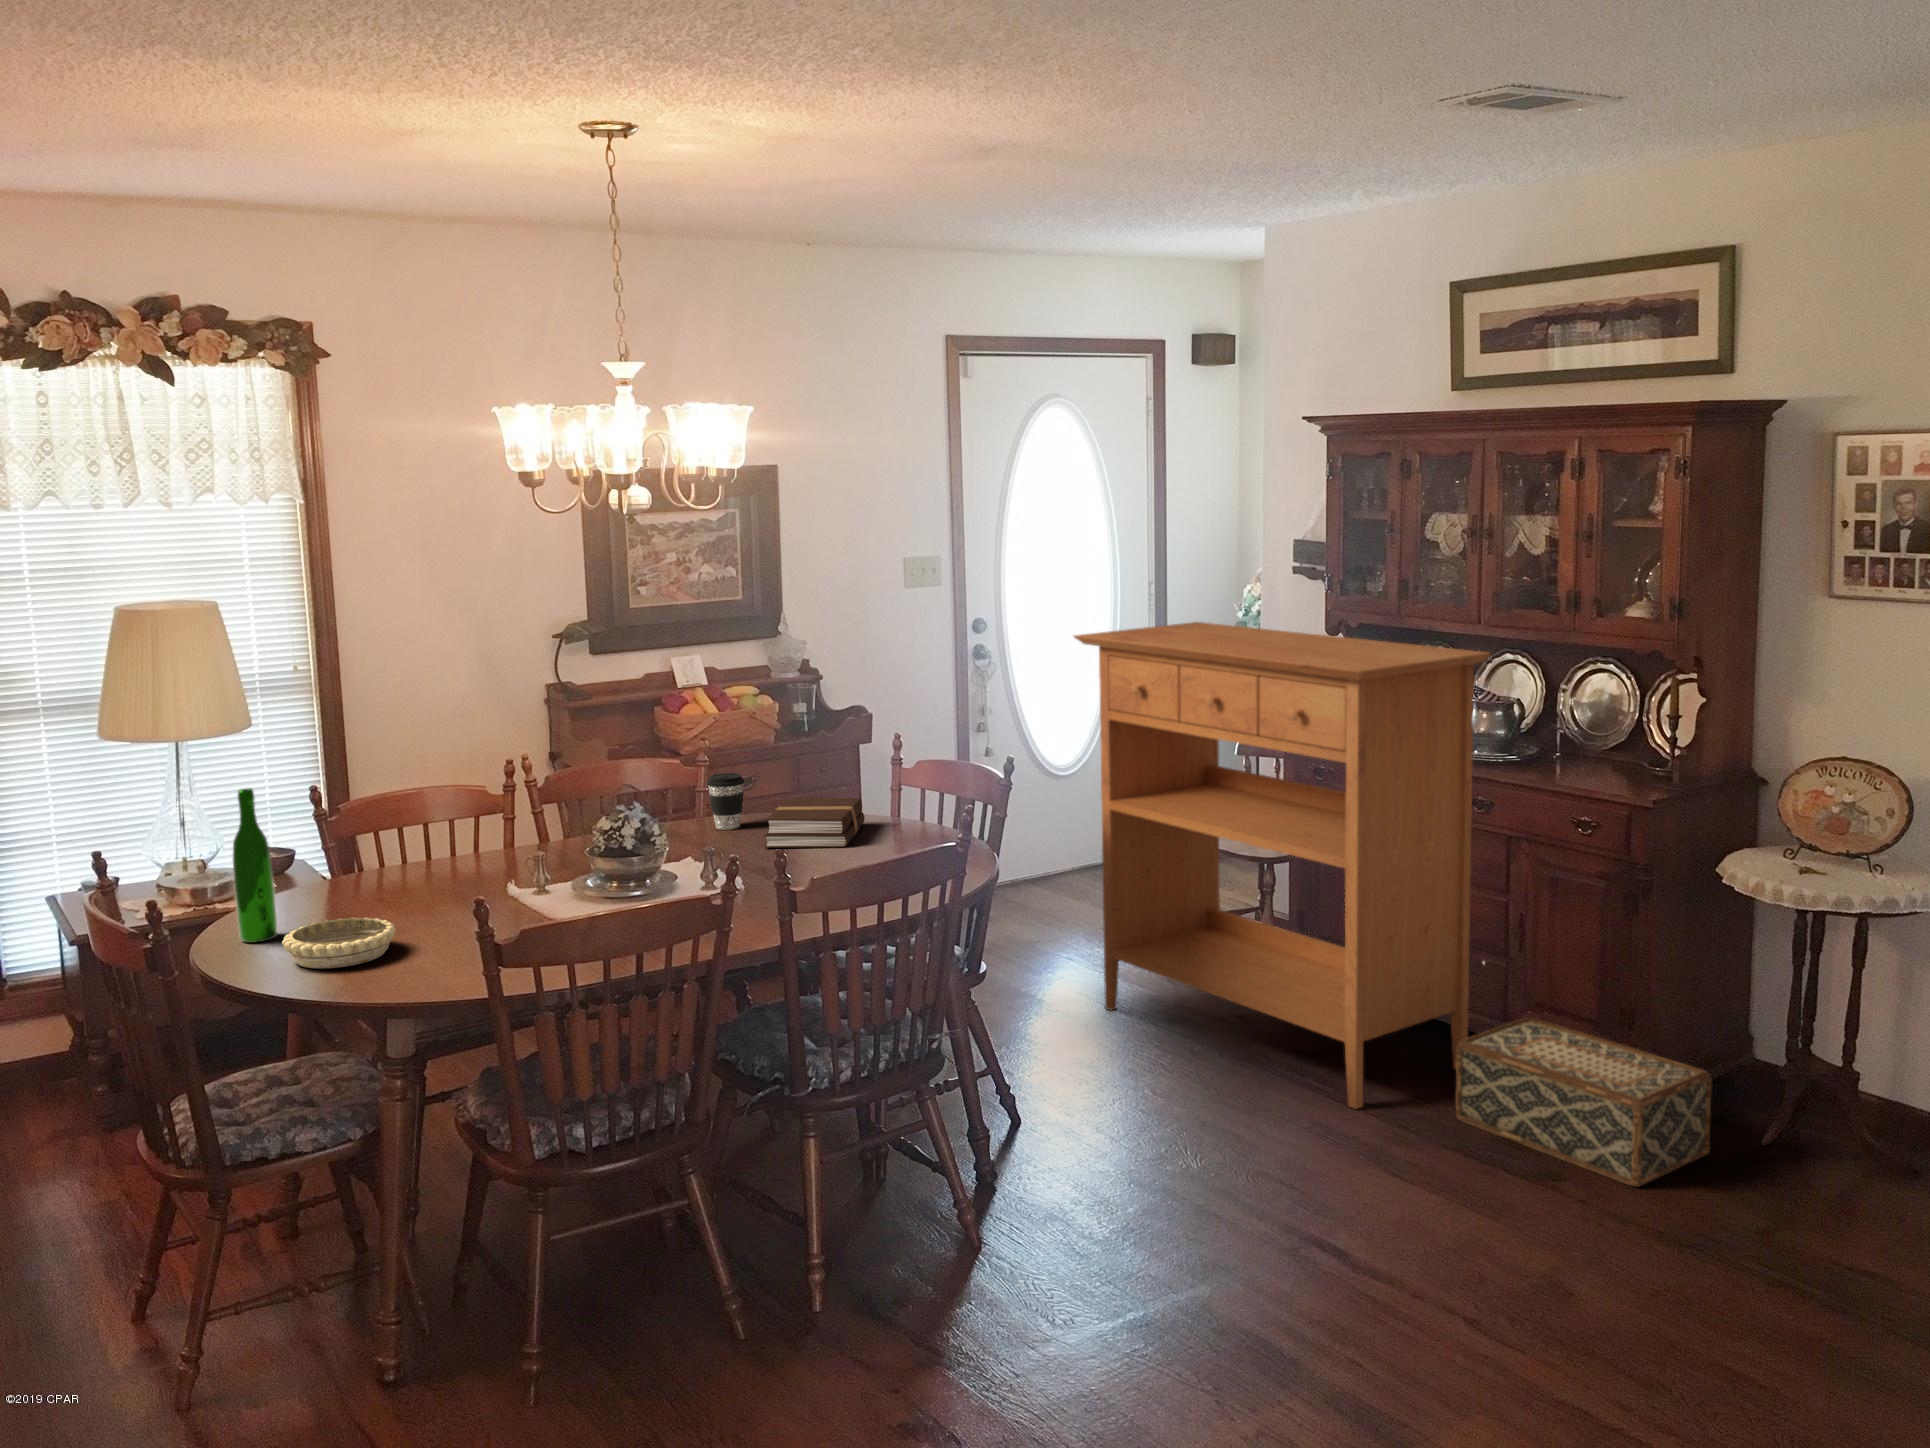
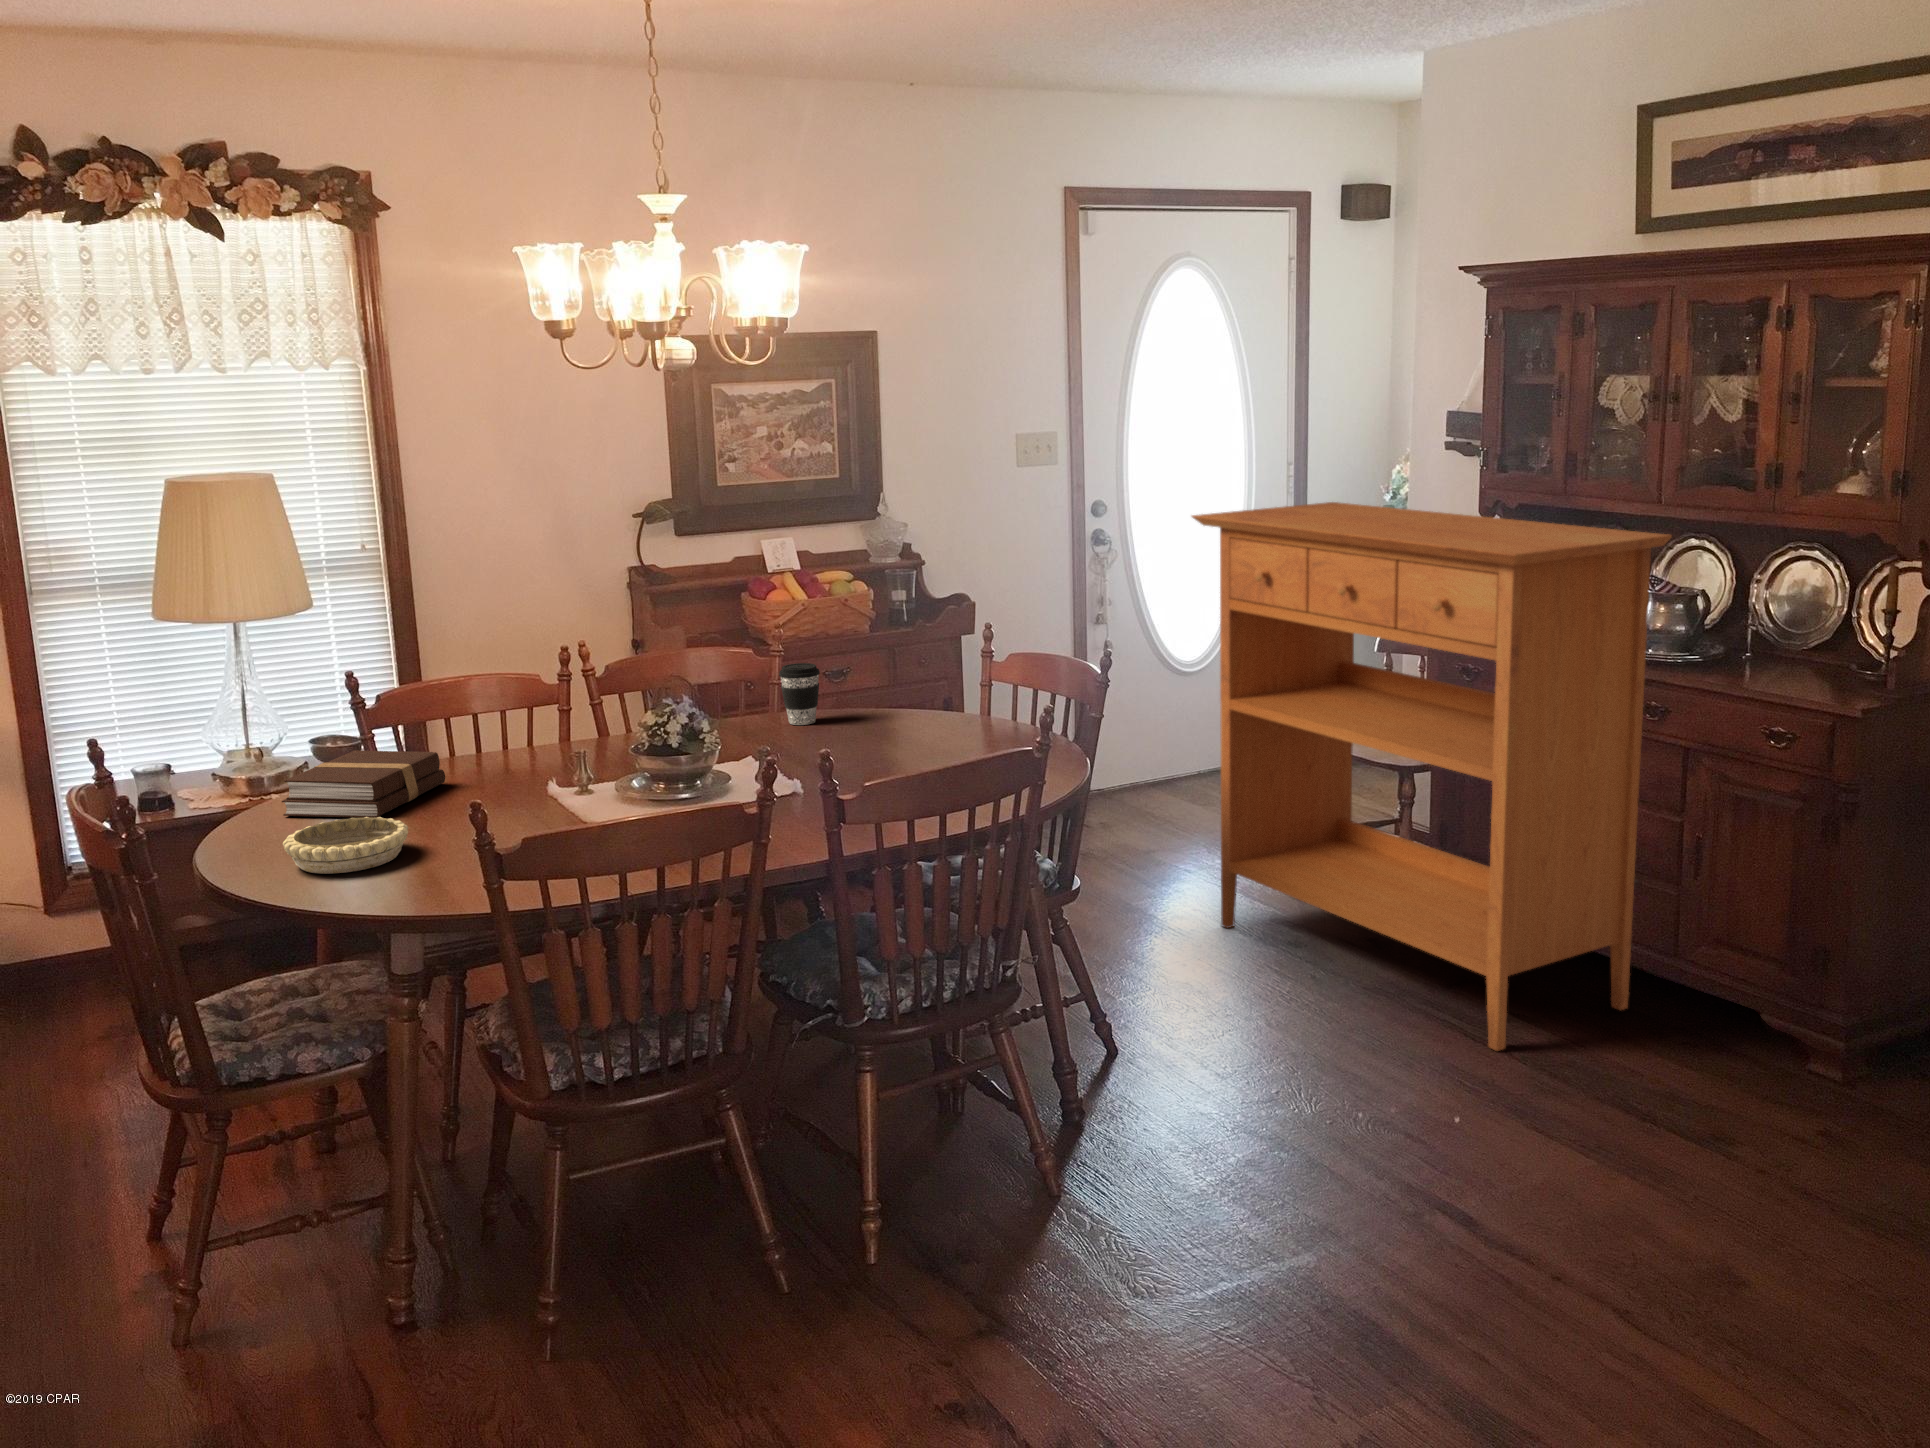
wine bottle: present [233,788,277,943] -> none [239,673,291,842]
book: present [764,798,865,848] -> present [282,750,445,818]
woven basket: present [1456,1017,1712,1187] -> none [1614,953,1923,1158]

